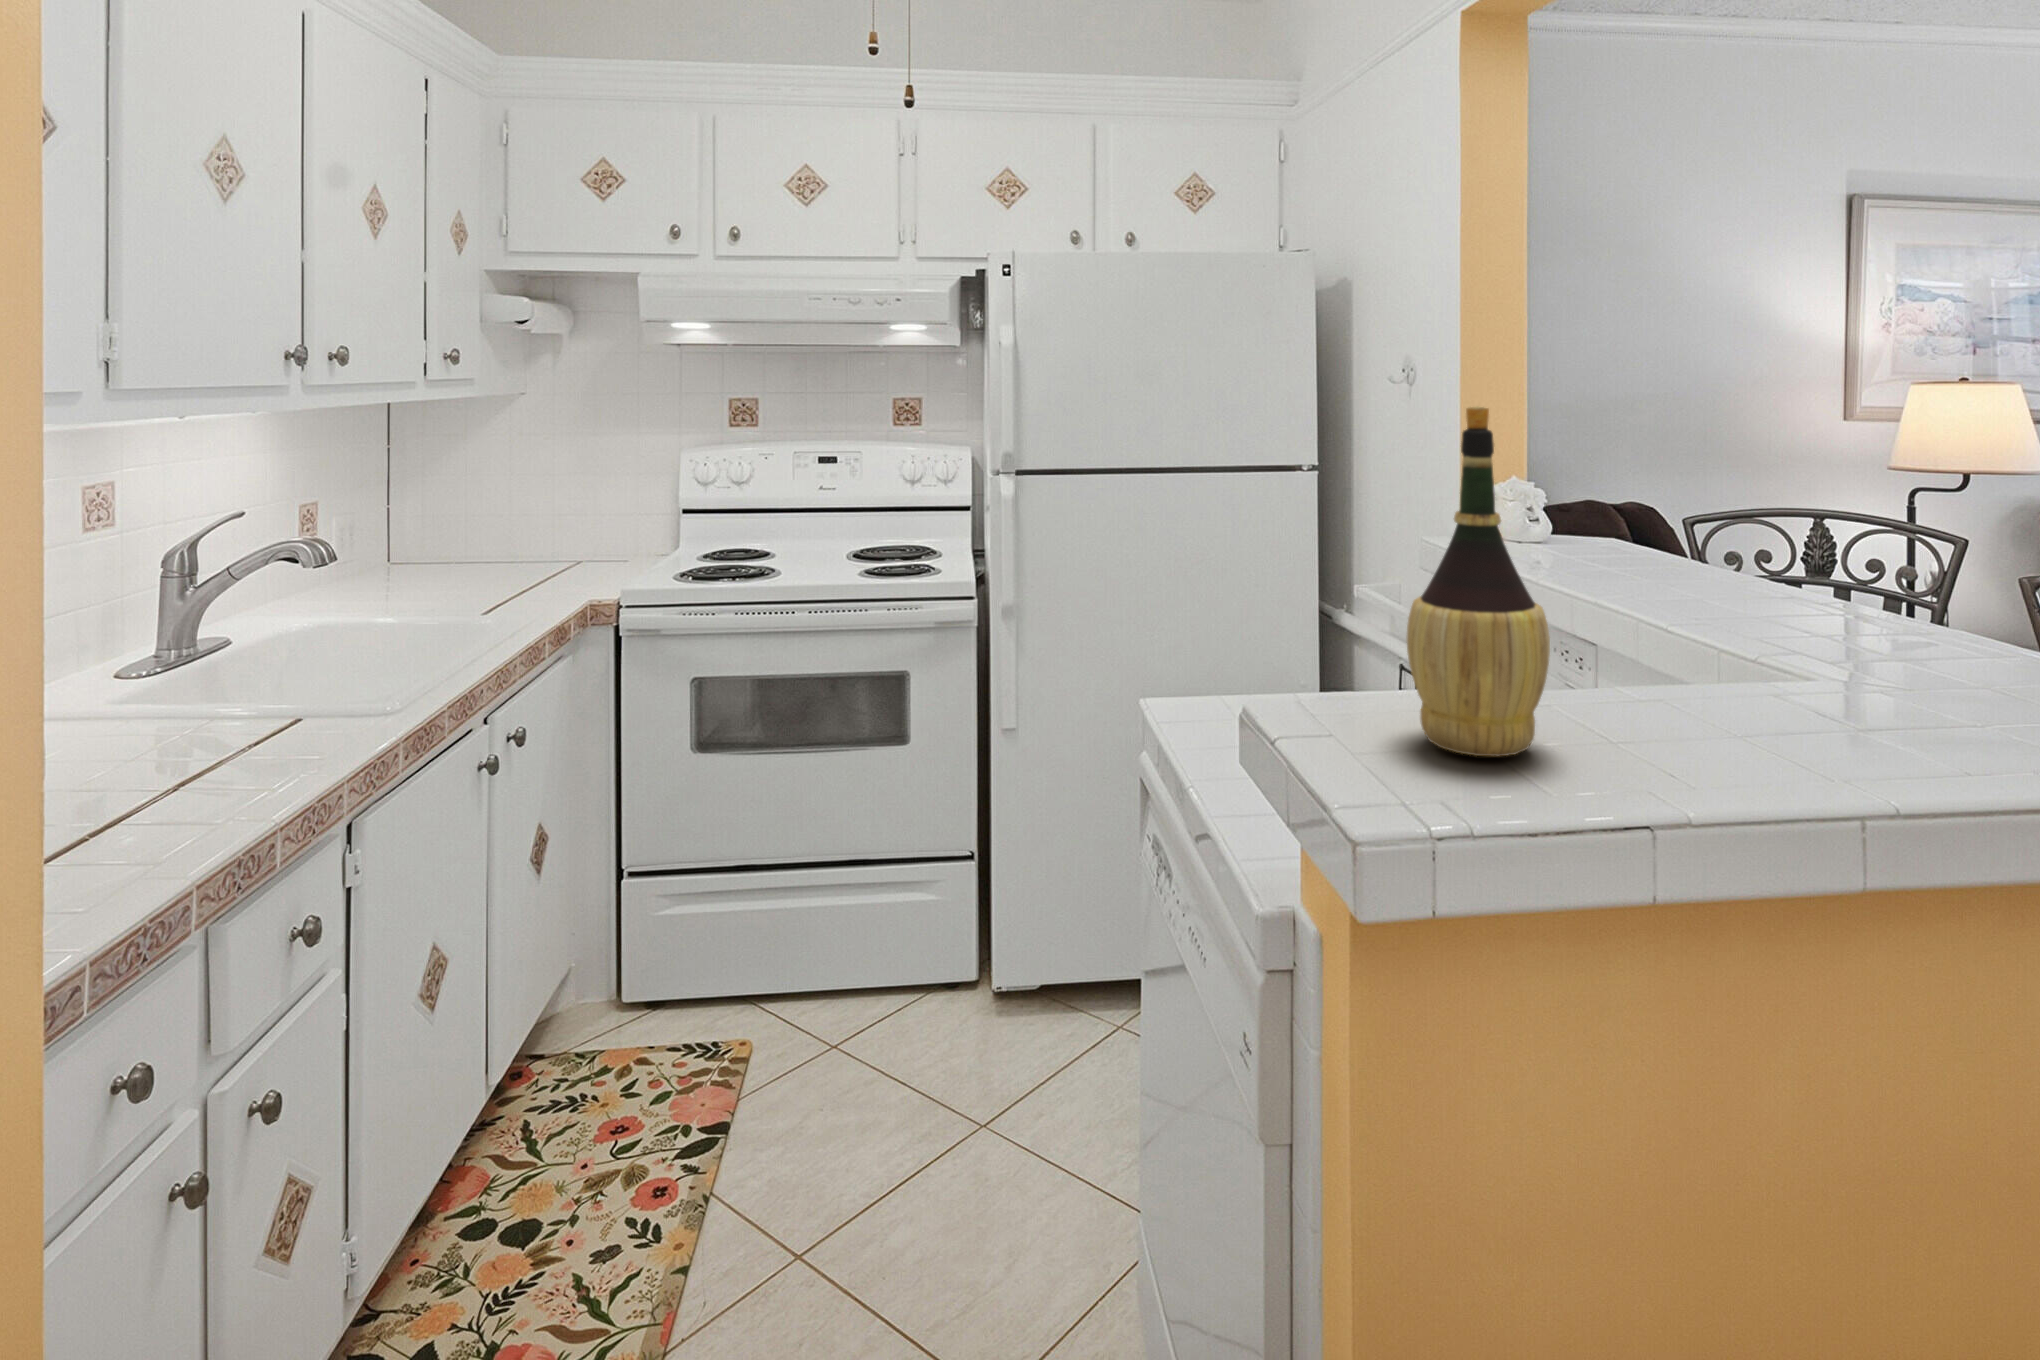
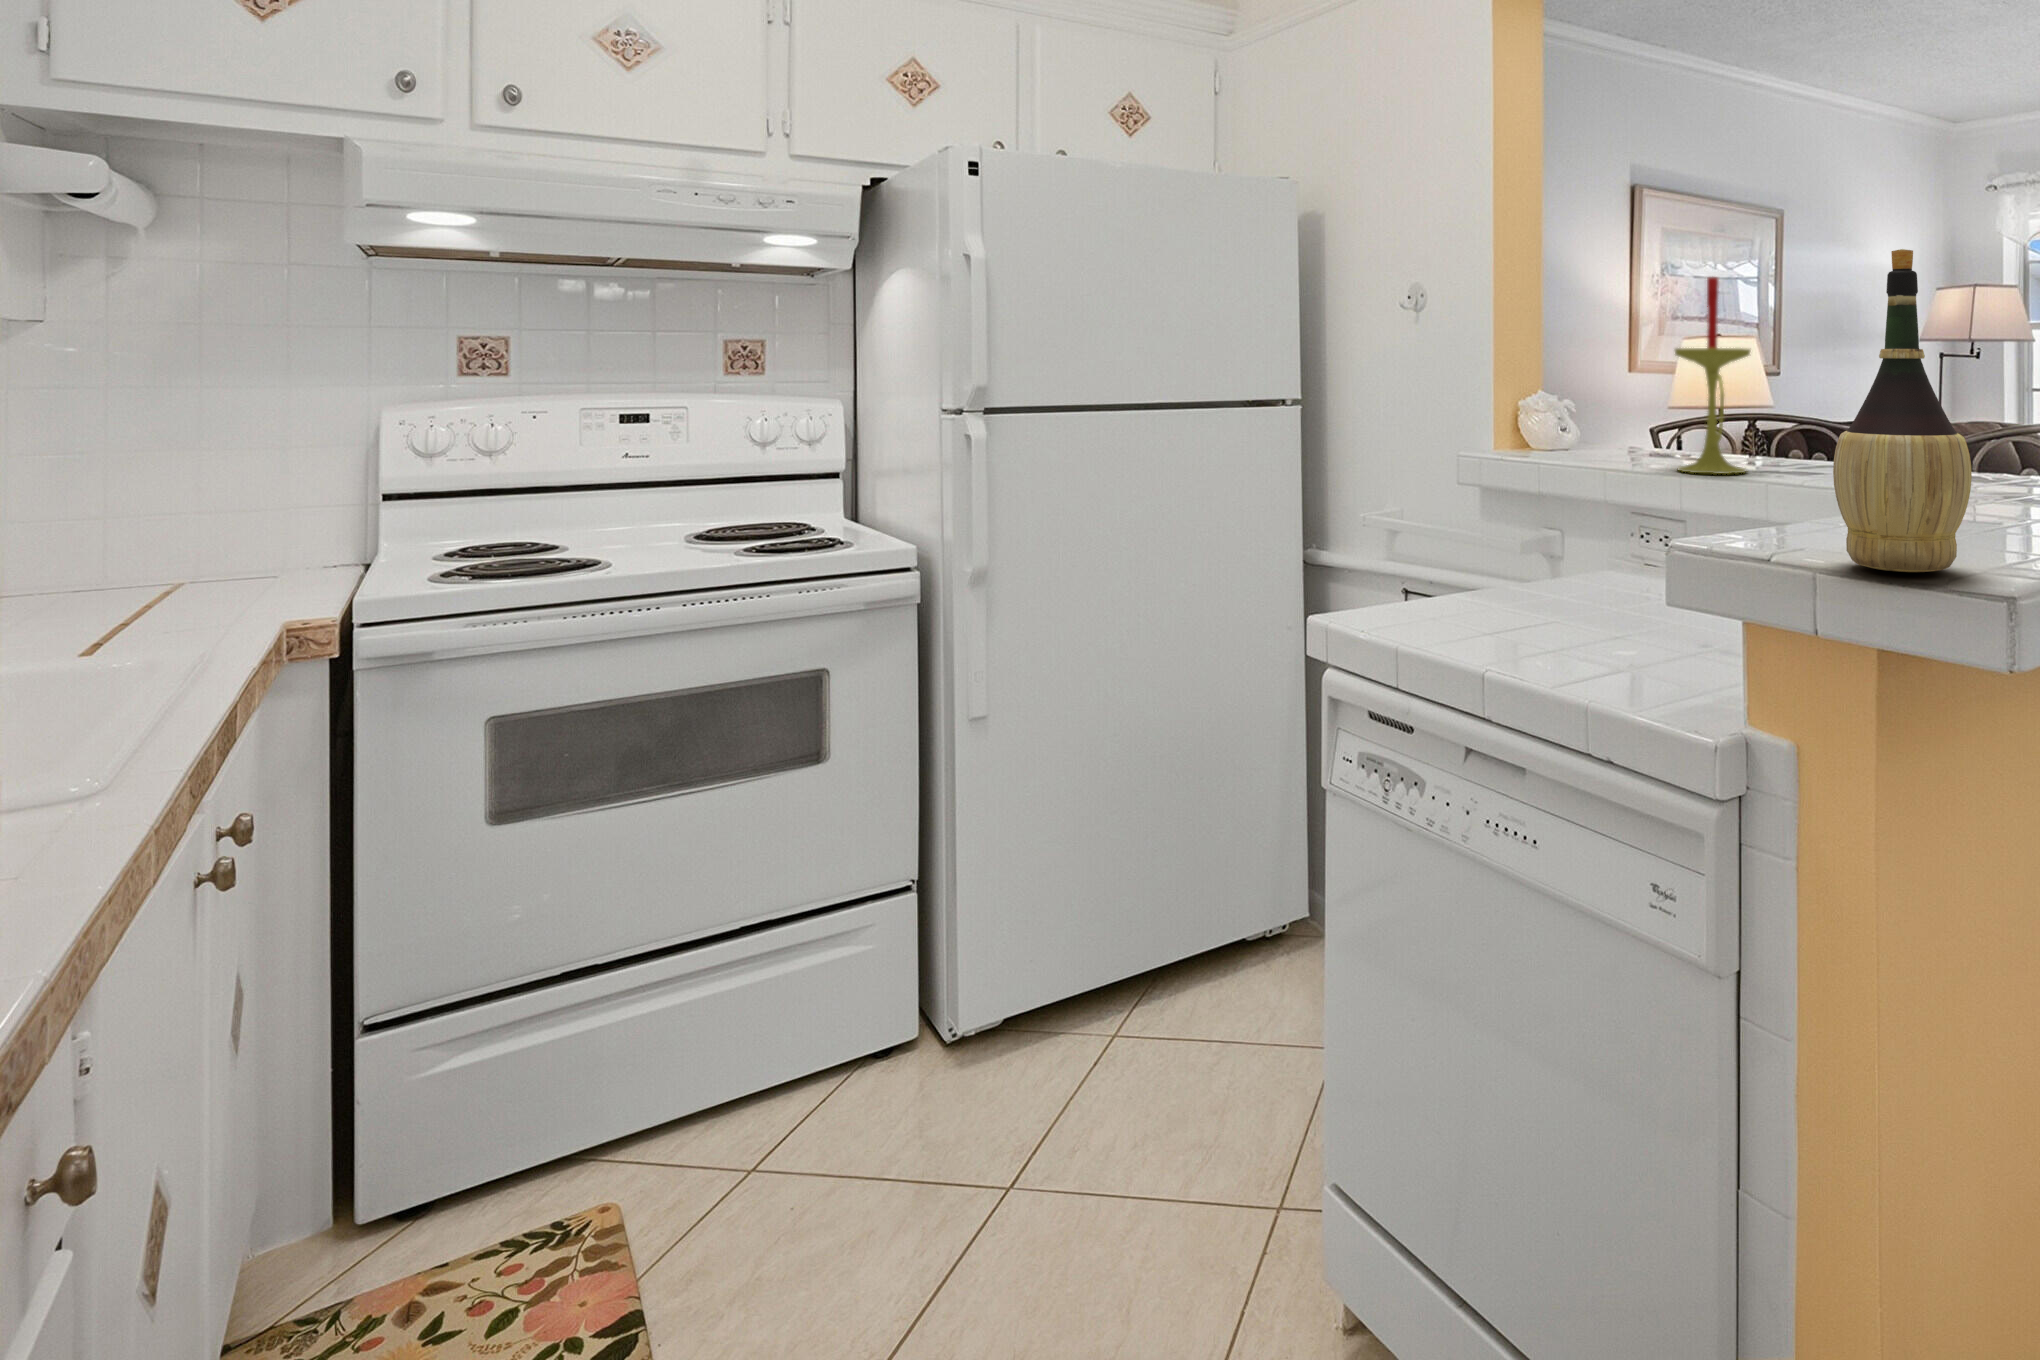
candle: none [1581,361,1676,589] -> present [1675,277,1750,474]

